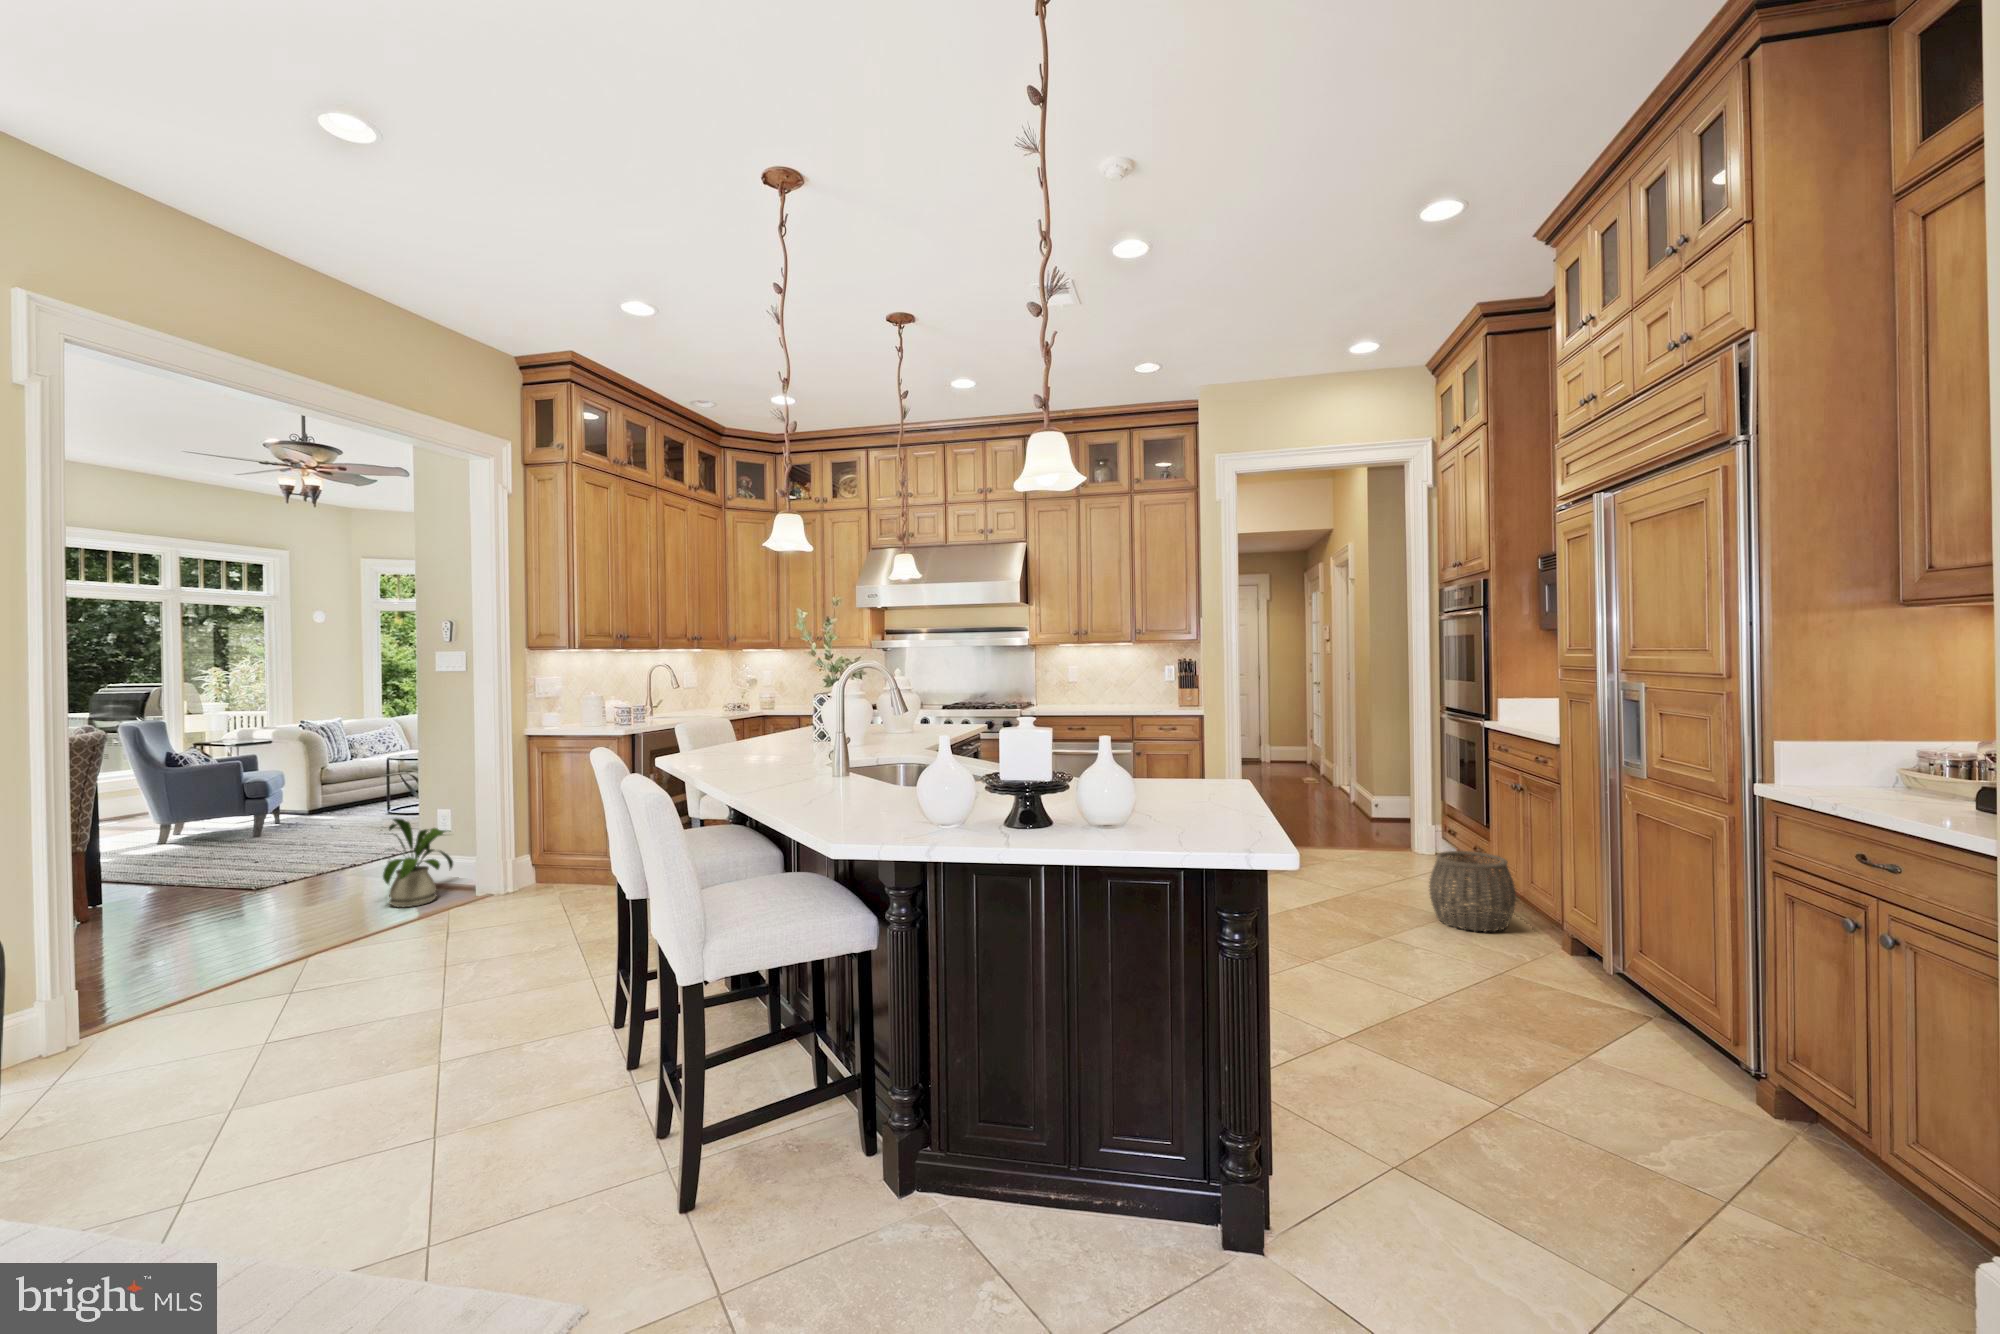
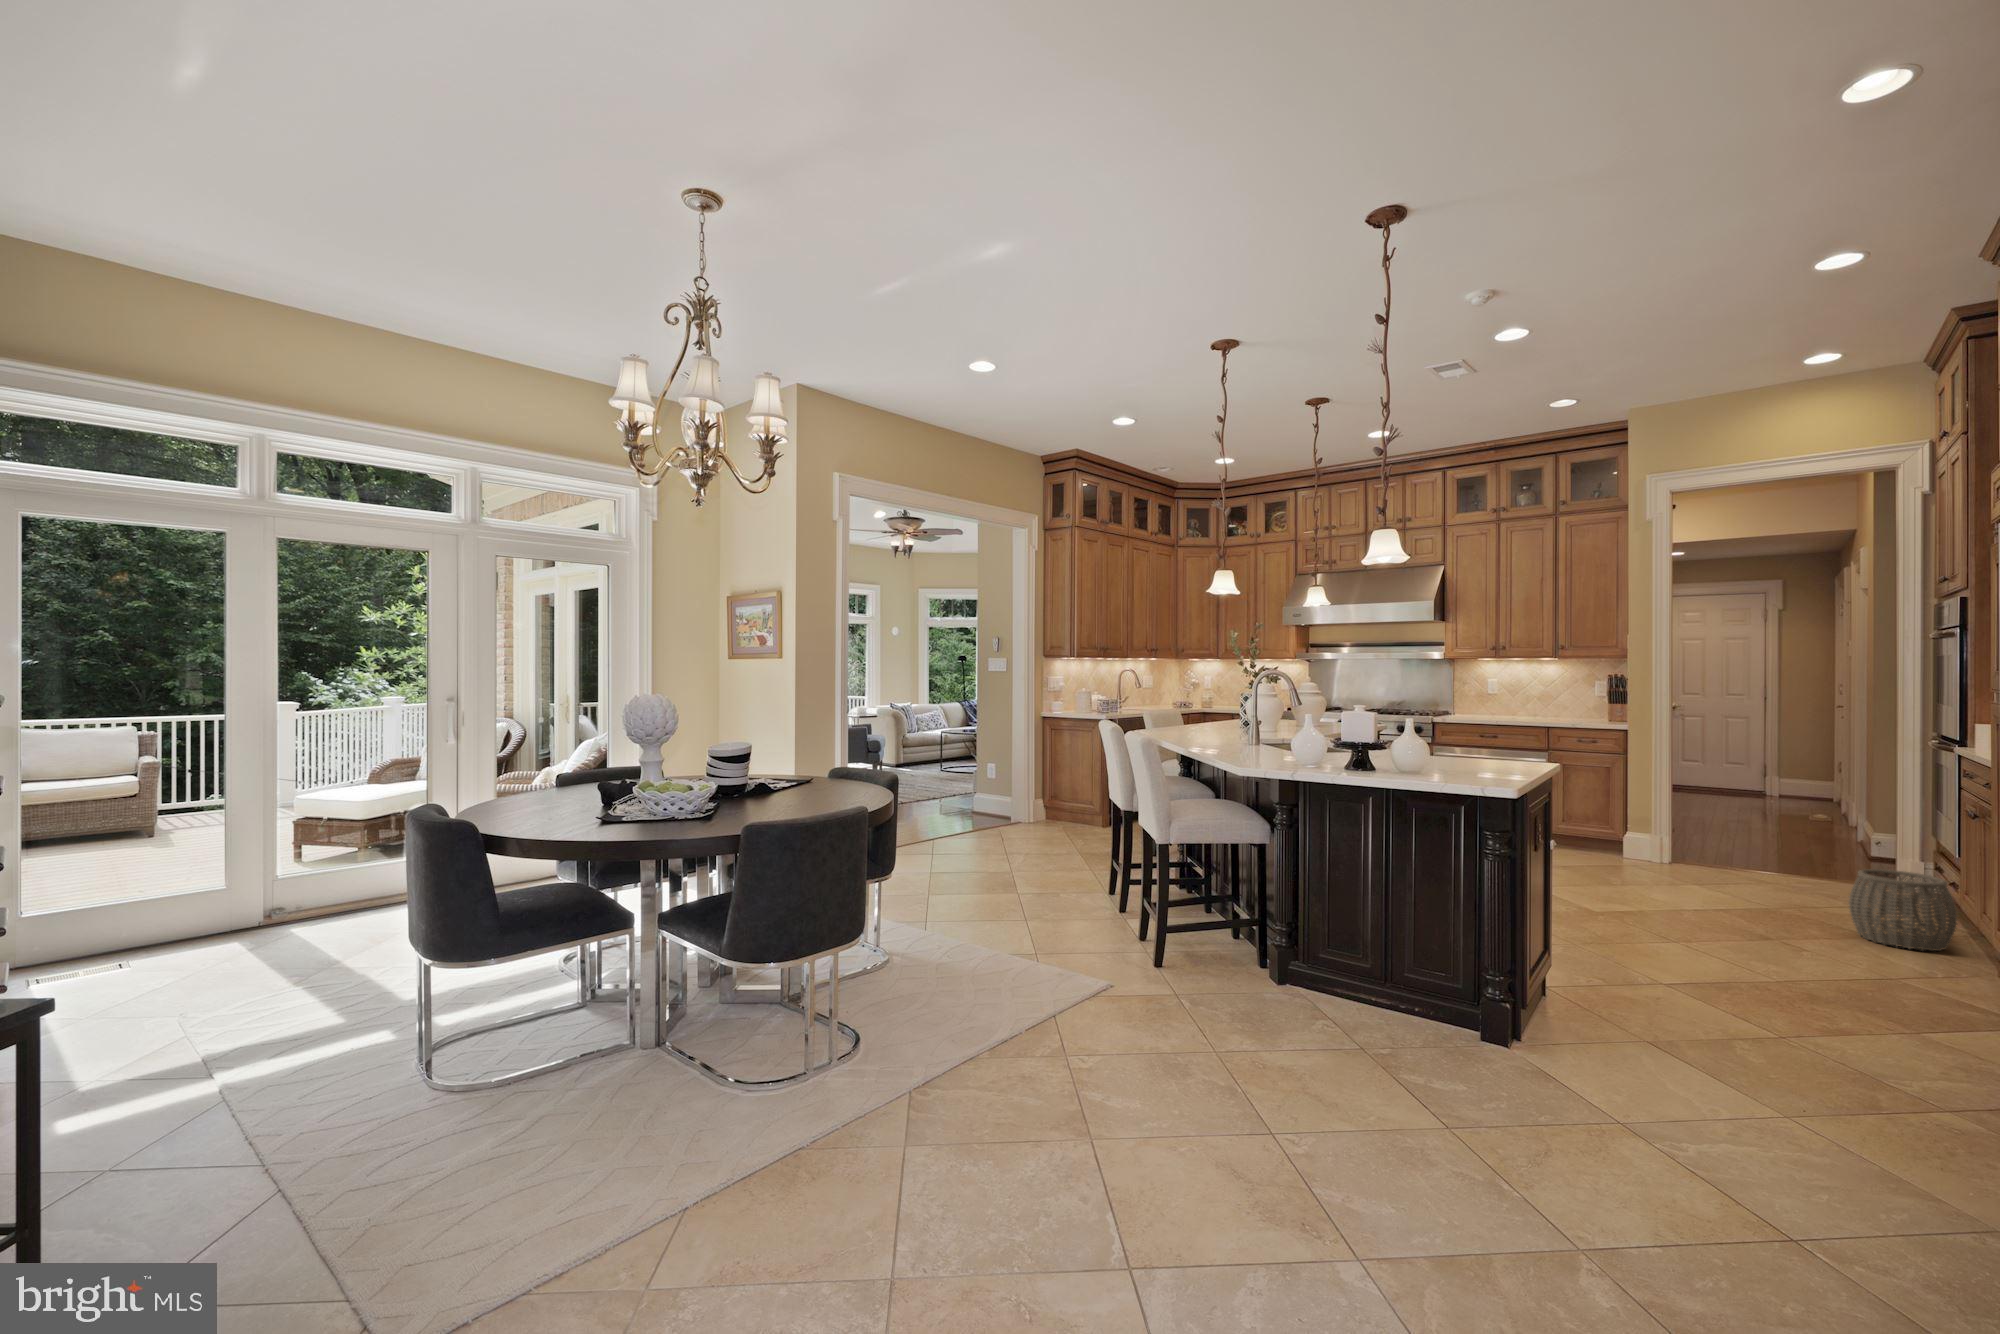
house plant: present [383,818,453,907] -> none [953,765,998,824]

